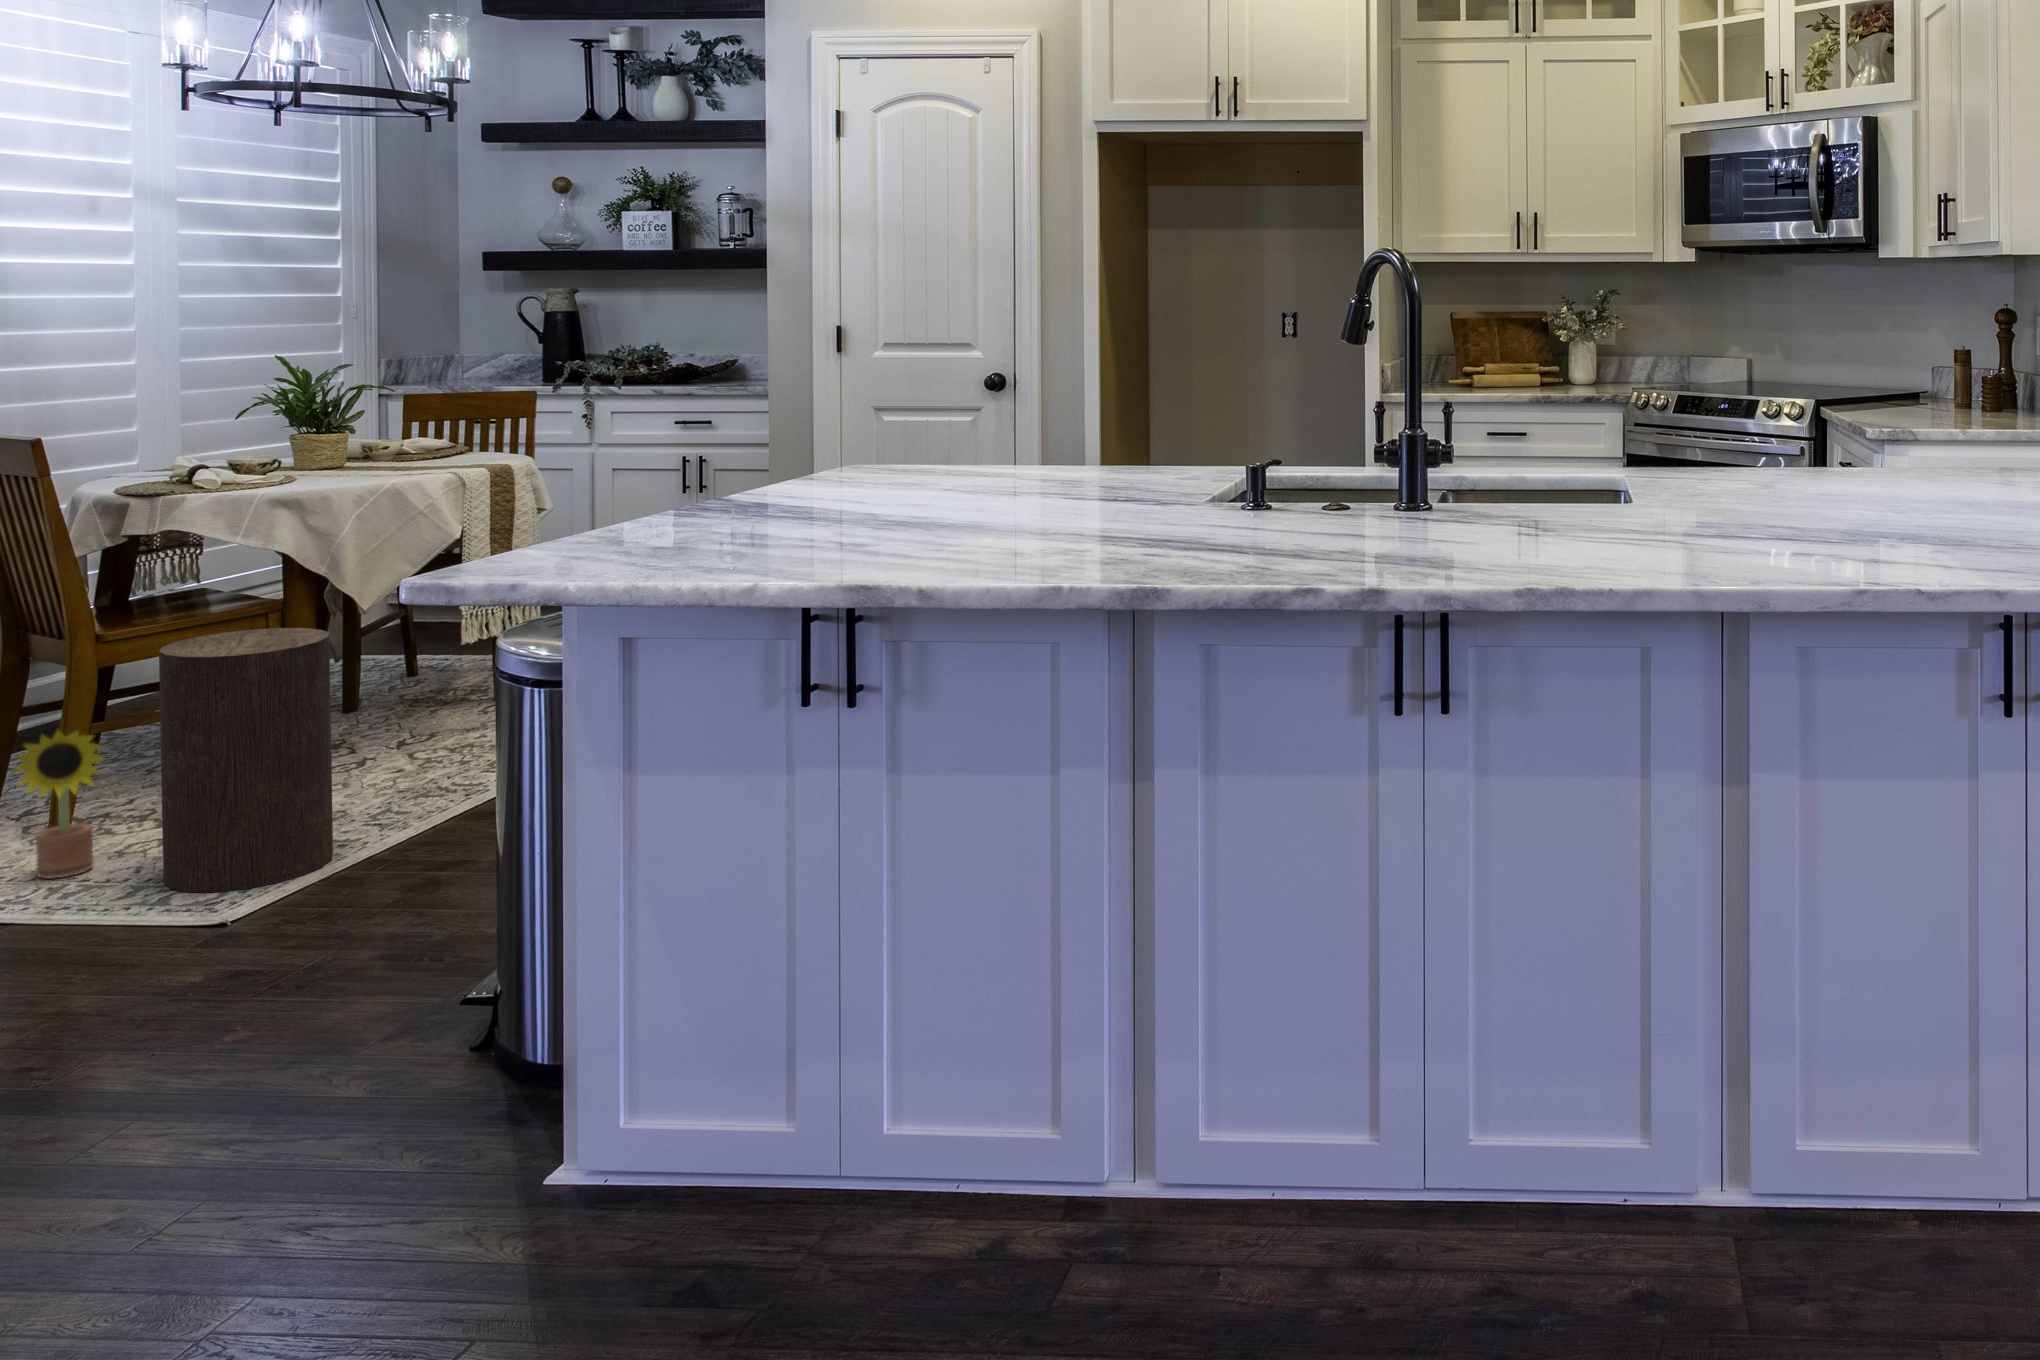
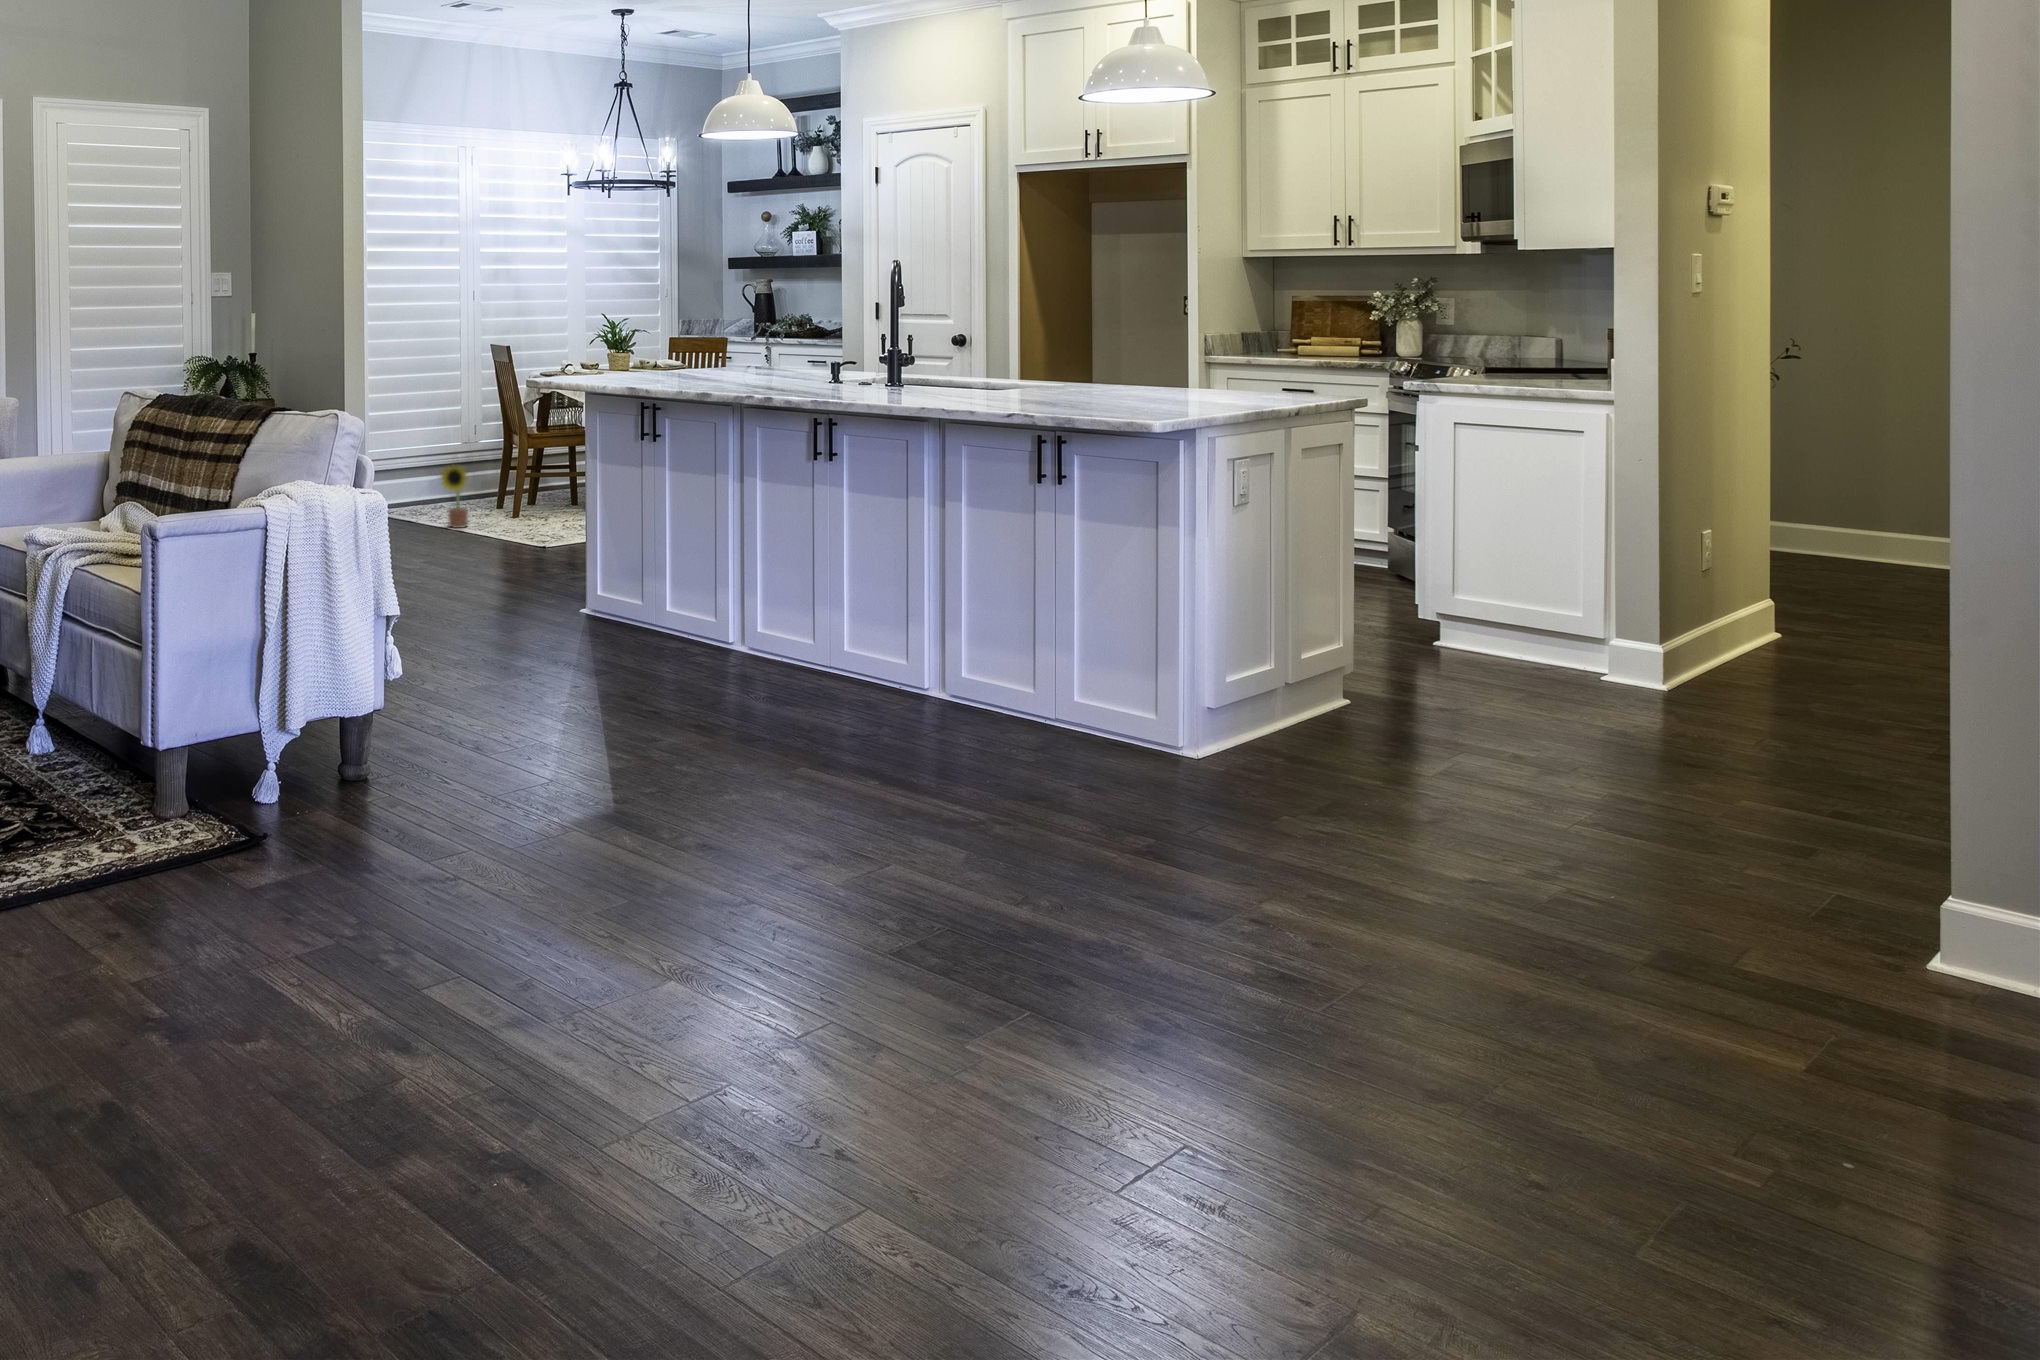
stool: present [159,628,333,892] -> none [482,431,545,539]

